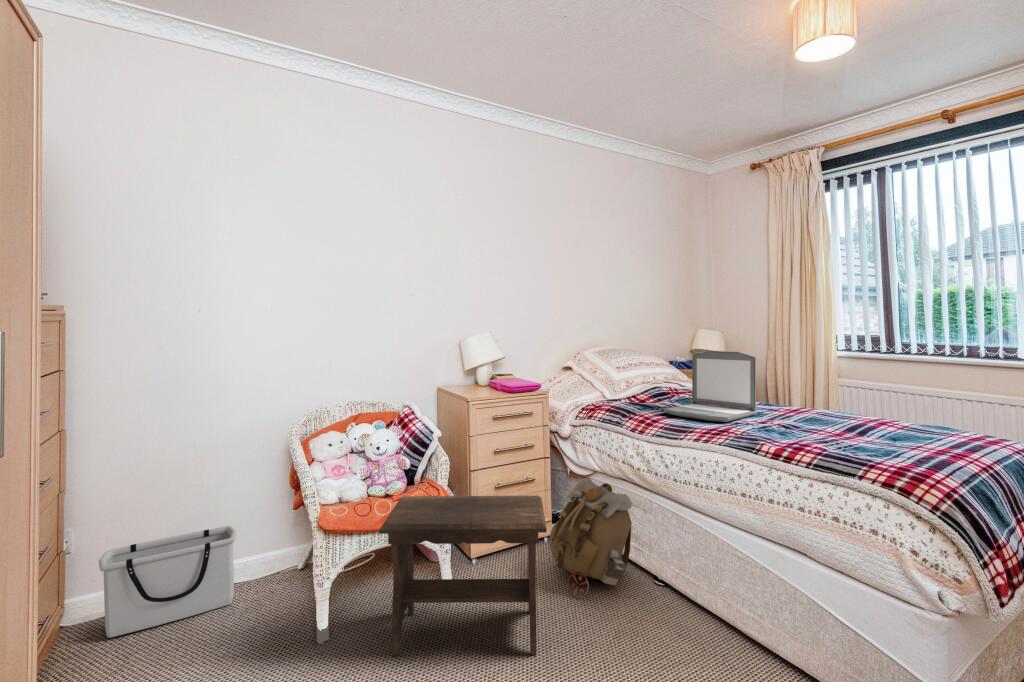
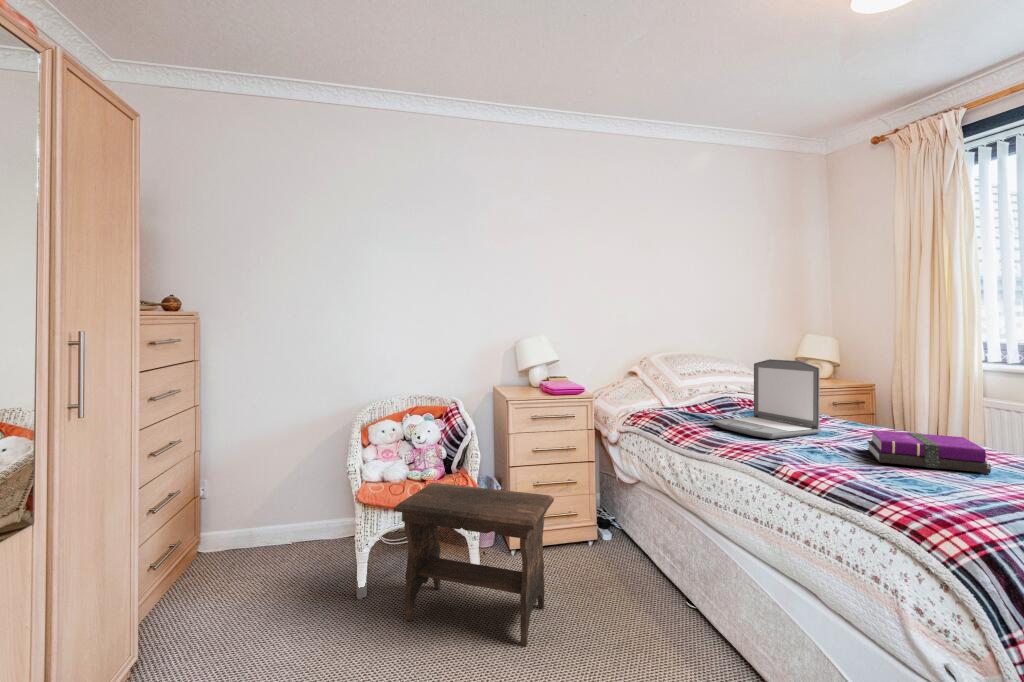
notebook: none [805,409,906,437] -> present [867,430,991,473]
backpack: present [549,478,632,598] -> none [578,486,662,603]
storage bin: present [99,526,236,638] -> none [219,492,317,566]

